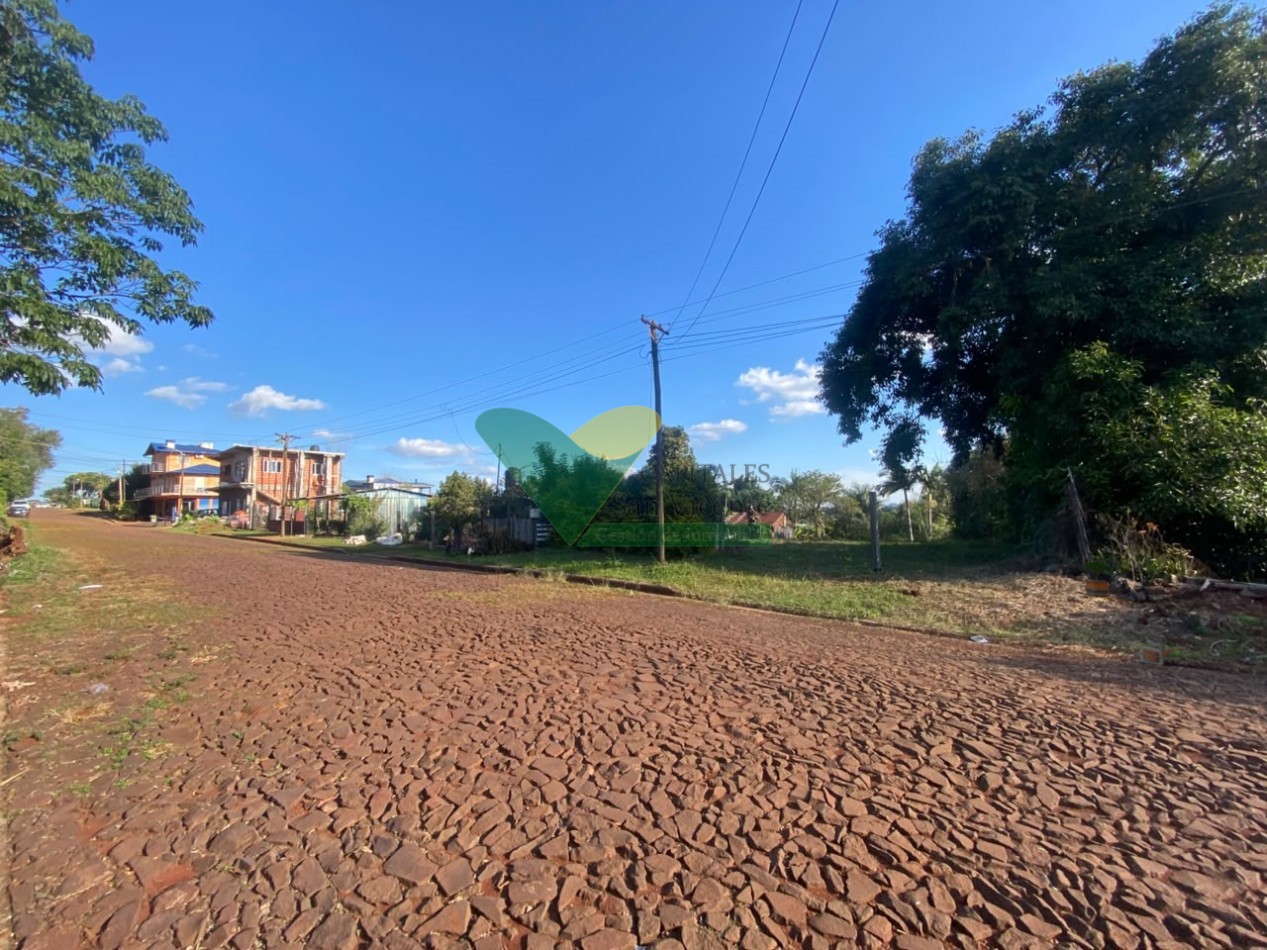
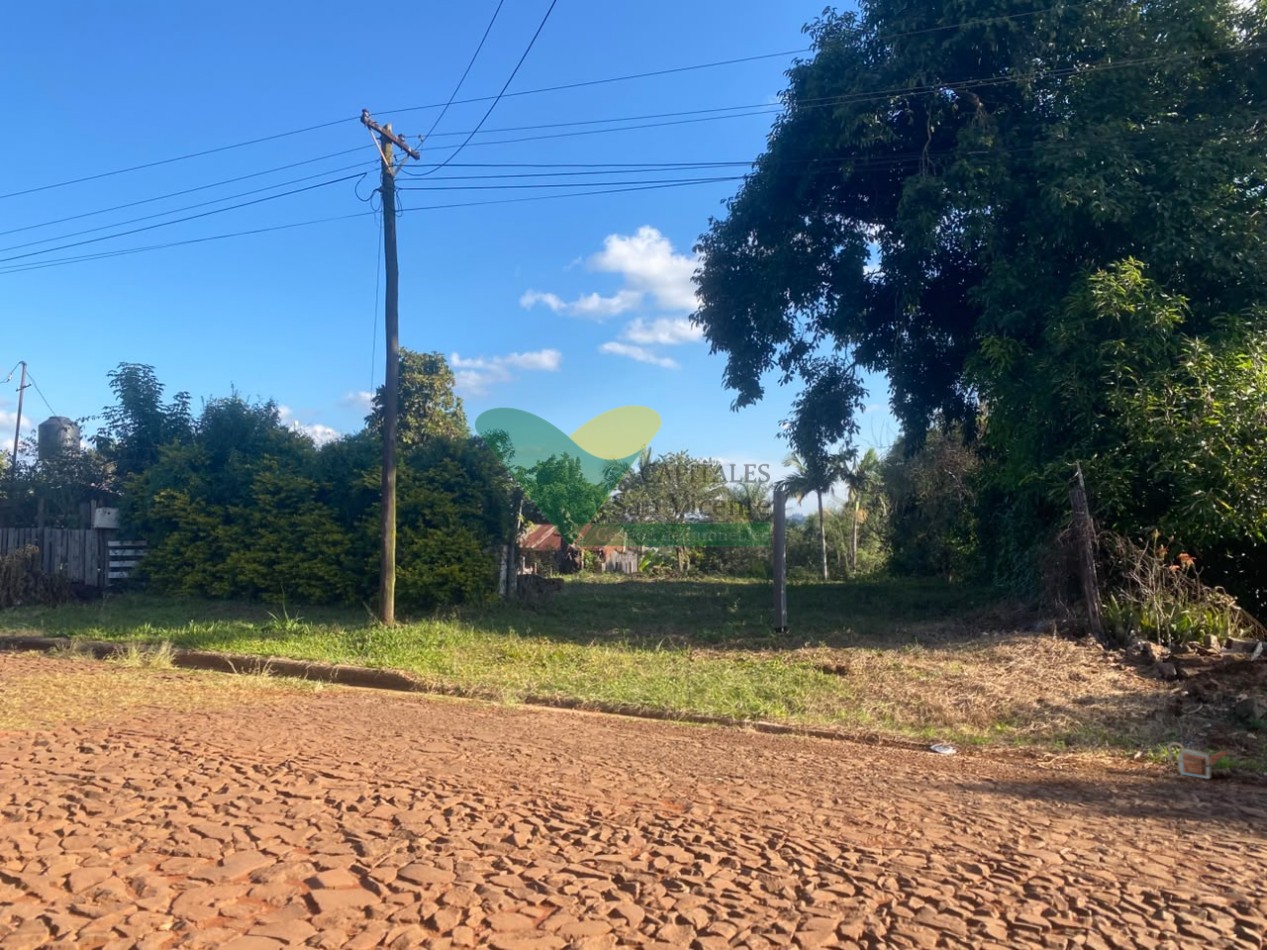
potted tree: present [1082,562,1113,597] -> none [1088,612,1135,668]

